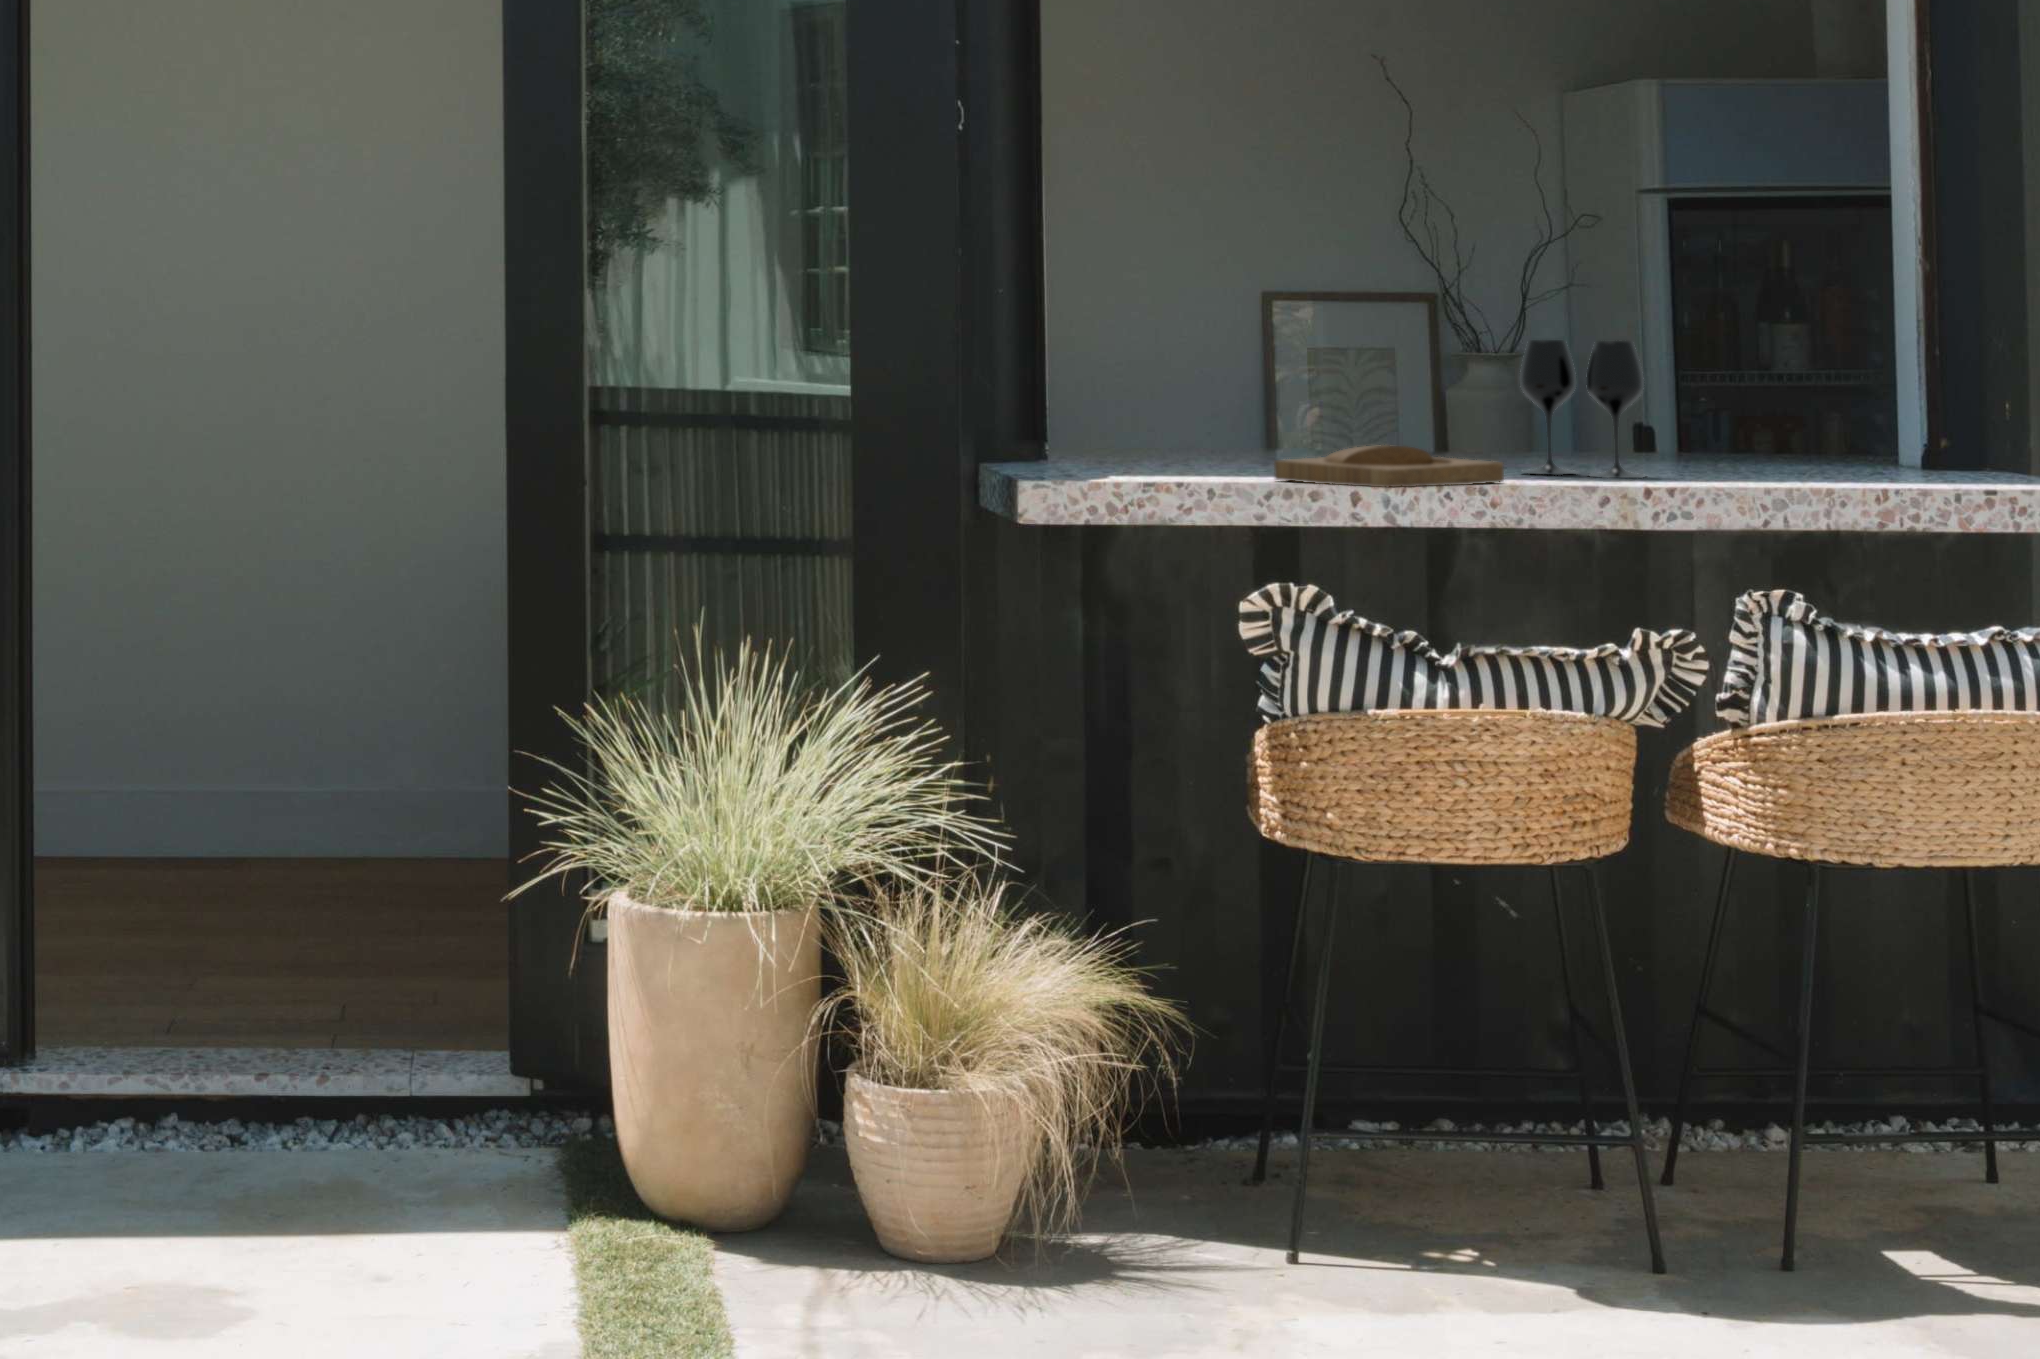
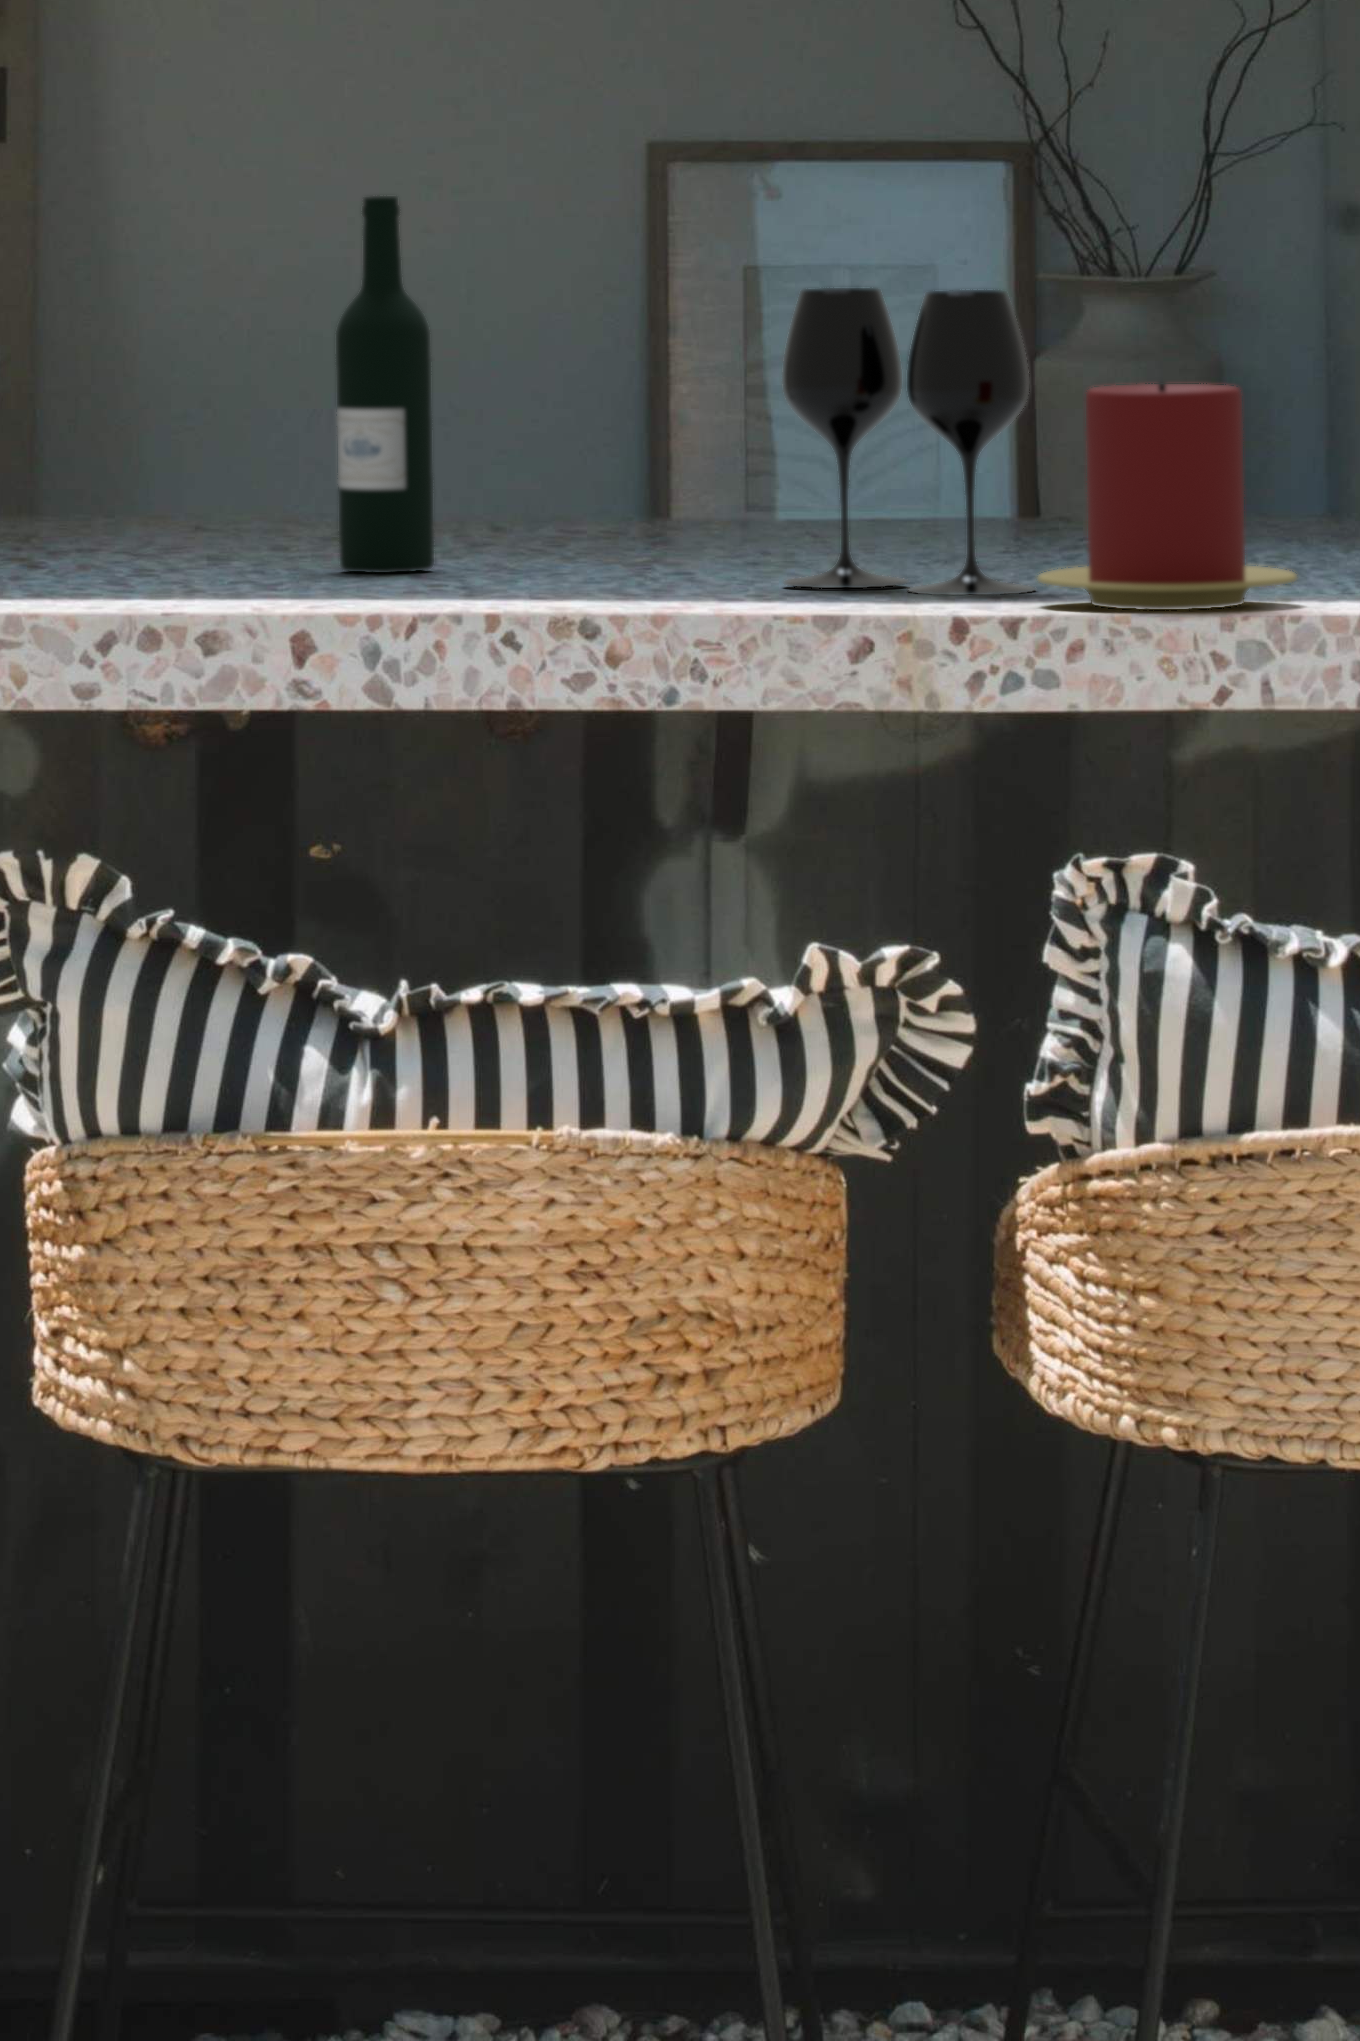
wine bottle: none [1278,297,1324,467] -> present [336,196,434,573]
candle: none [1676,384,1798,484] -> present [1038,384,1297,610]
tray: present [1274,445,1504,487] -> none [158,530,645,632]

